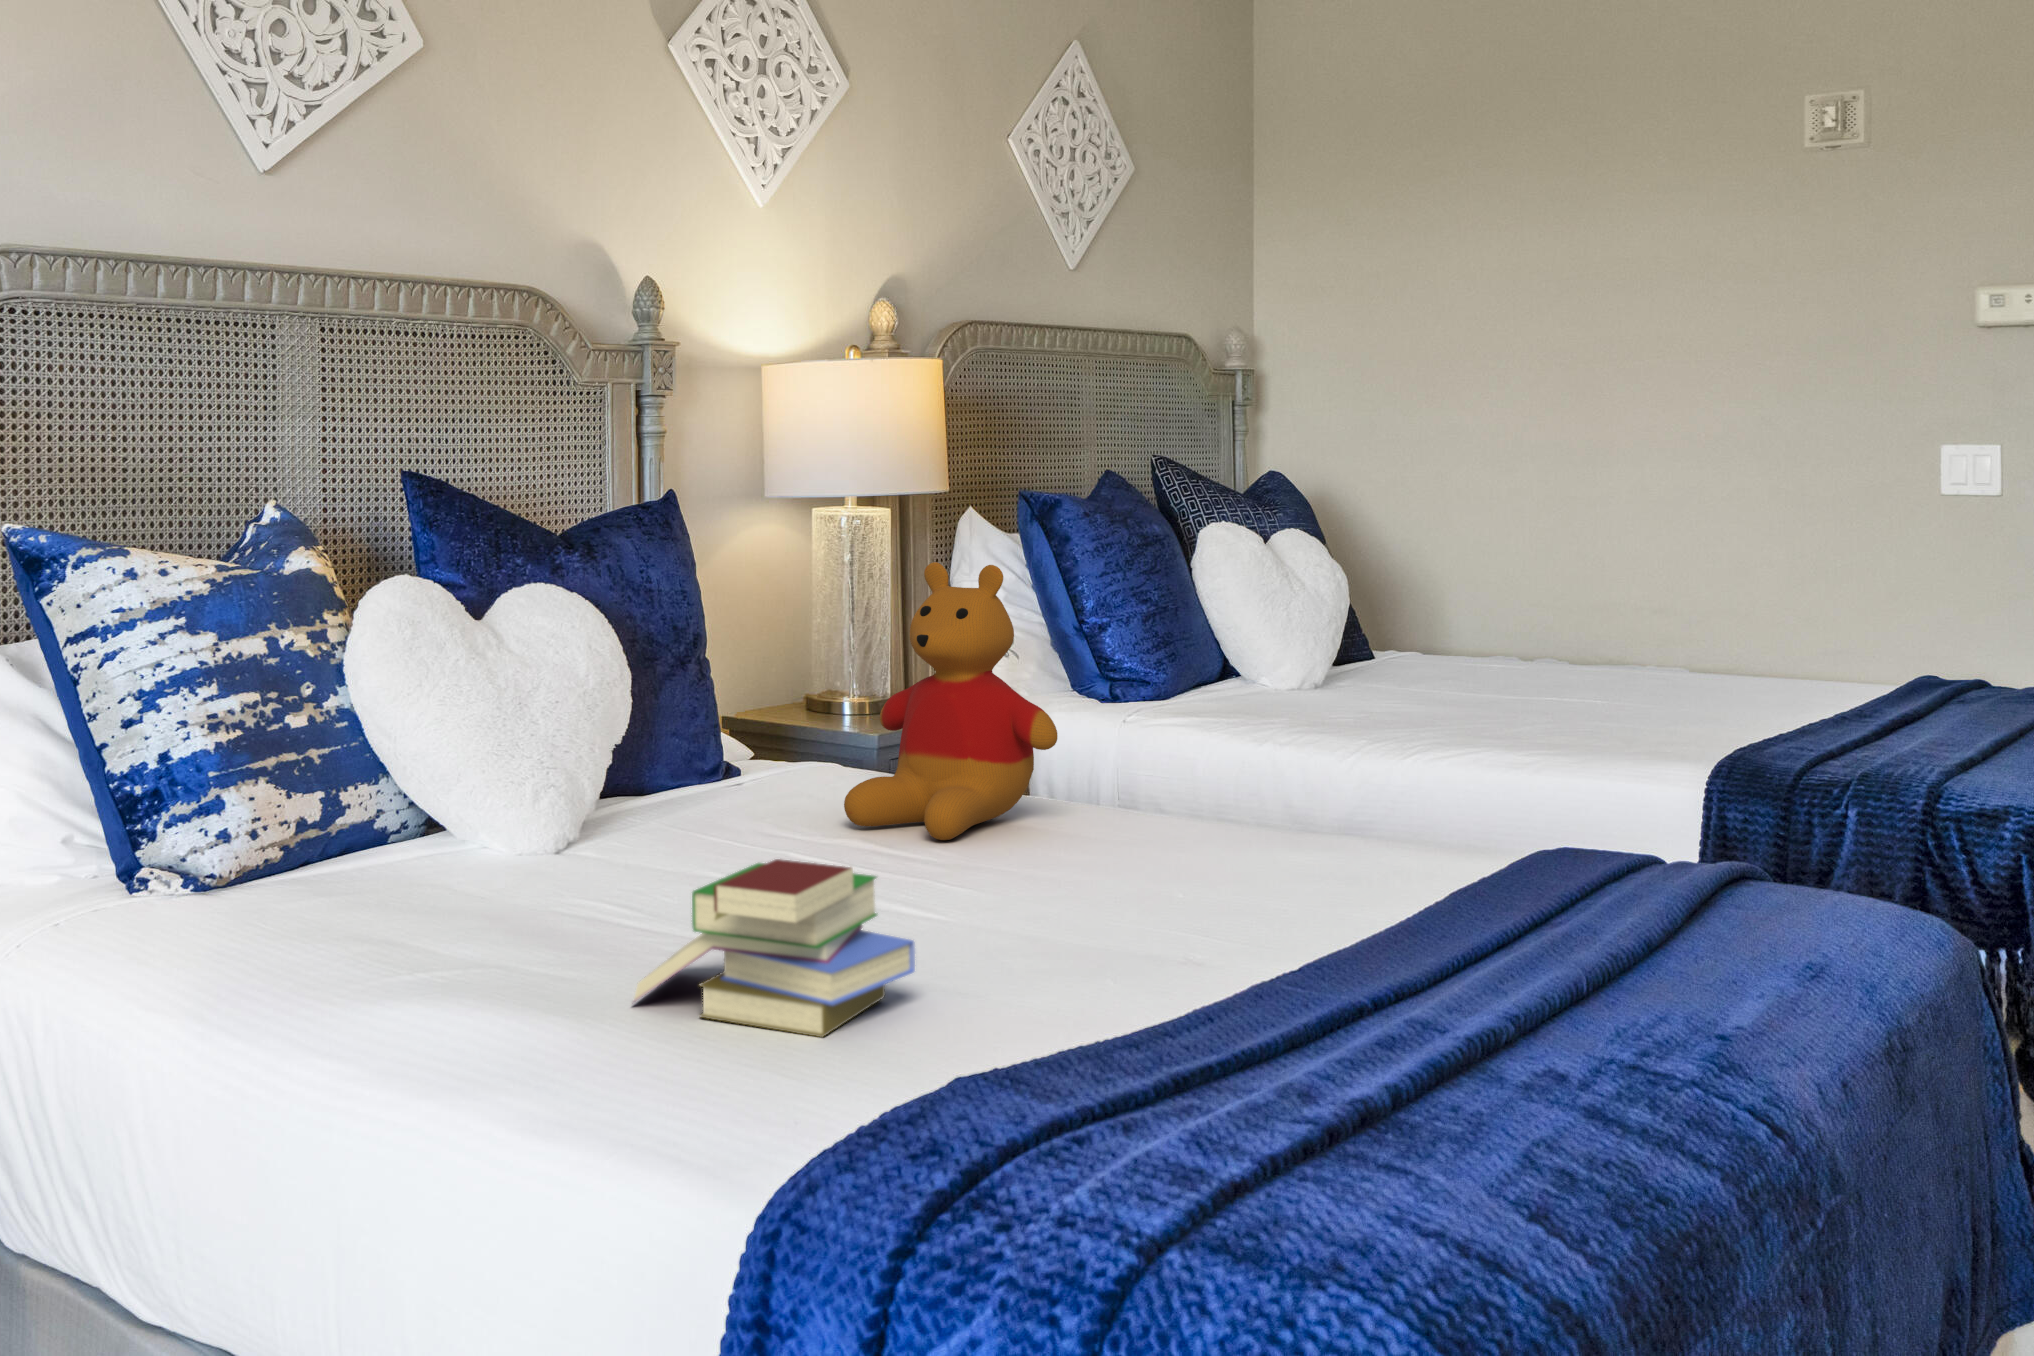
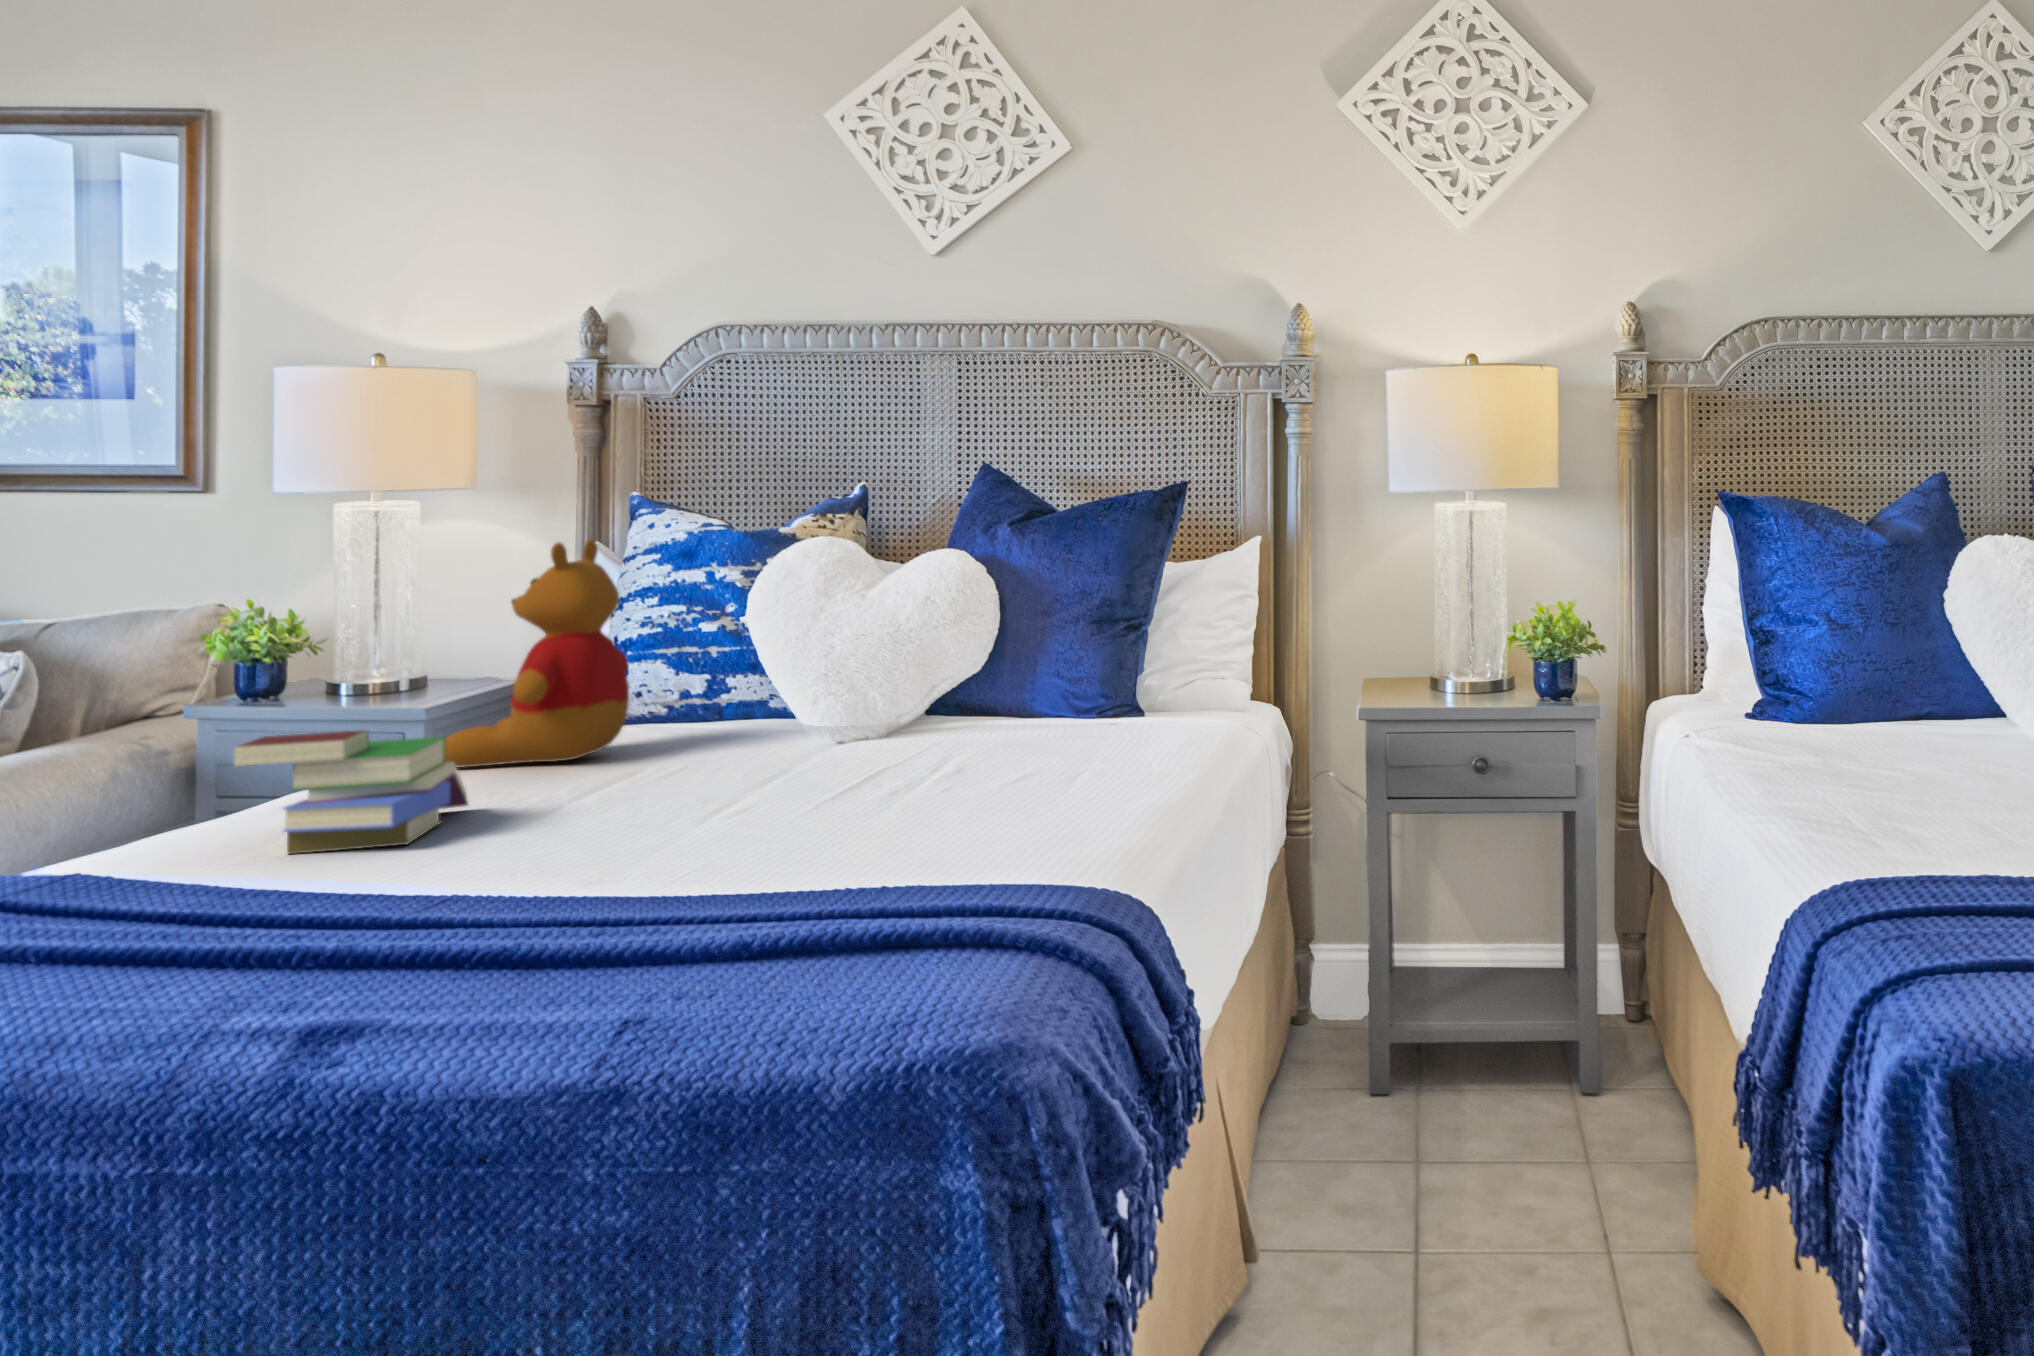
stuffed bear: present [844,562,1057,840] -> present [445,540,629,767]

